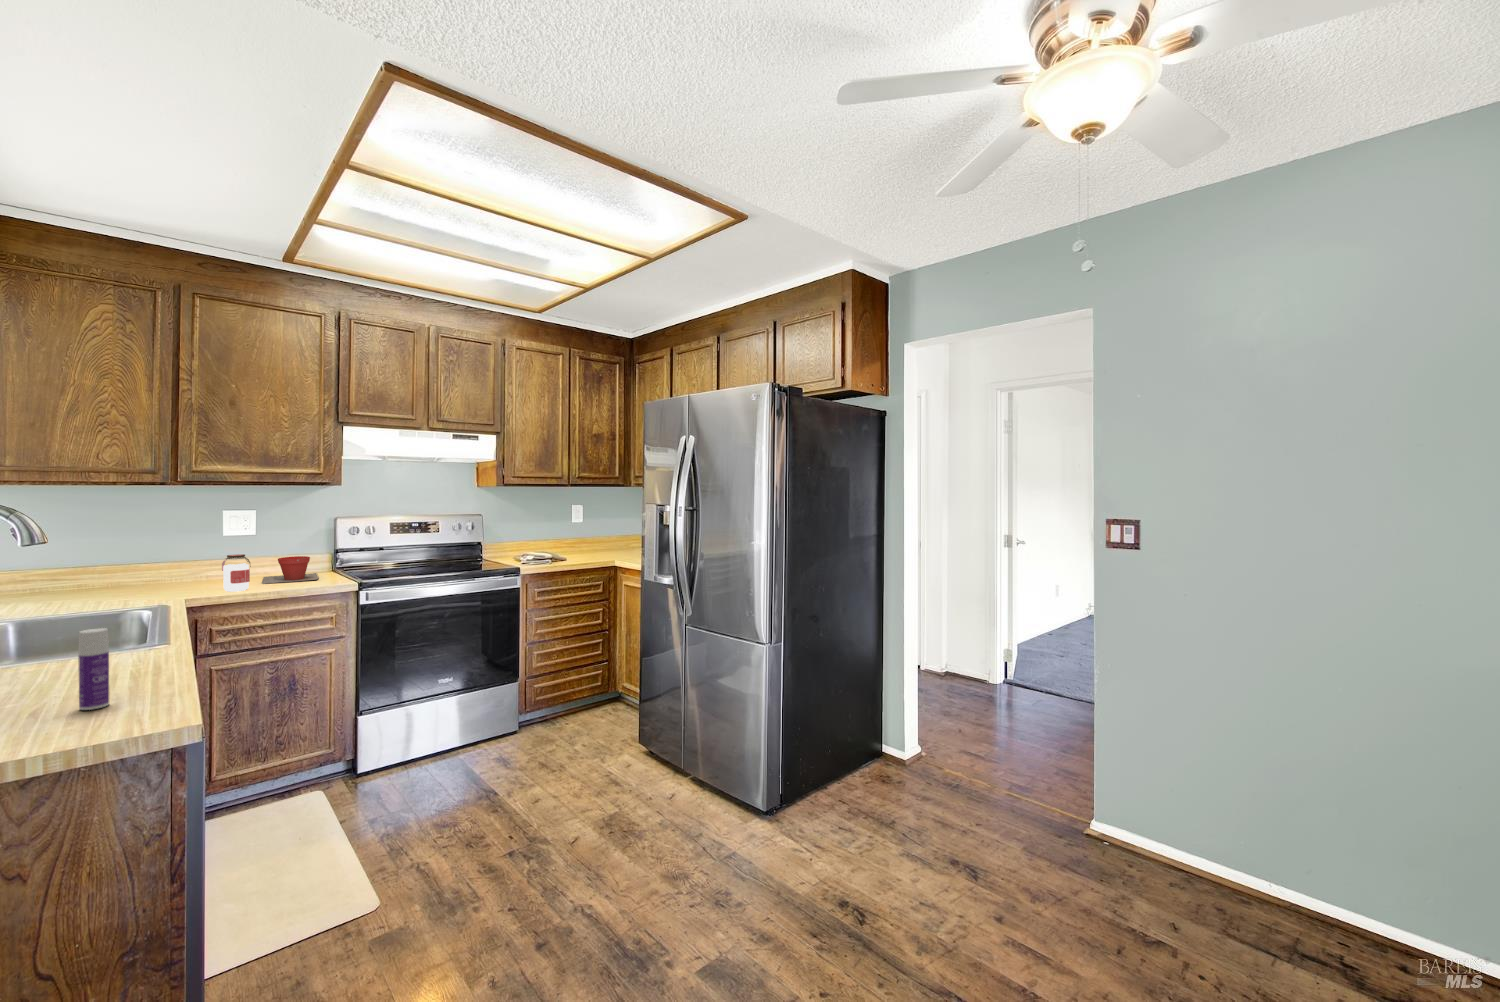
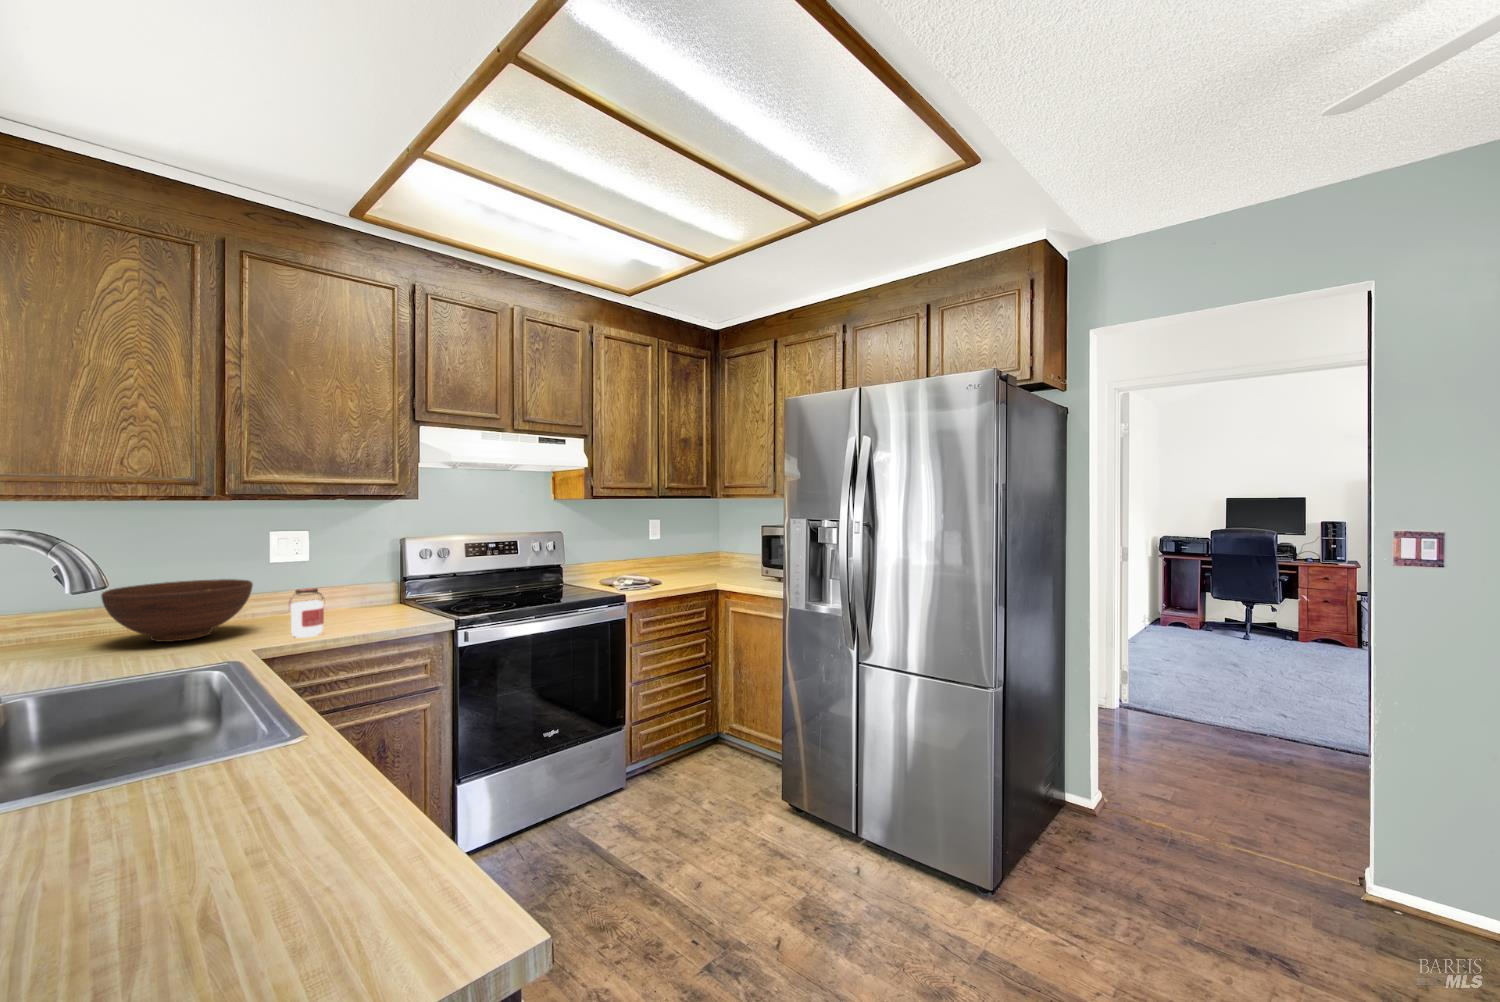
fruit bowl: none [85,547,201,592] -> present [101,579,253,642]
plant pot: present [262,556,318,584] -> none [320,586,396,623]
bottle: present [78,628,109,710] -> none [265,767,315,933]

